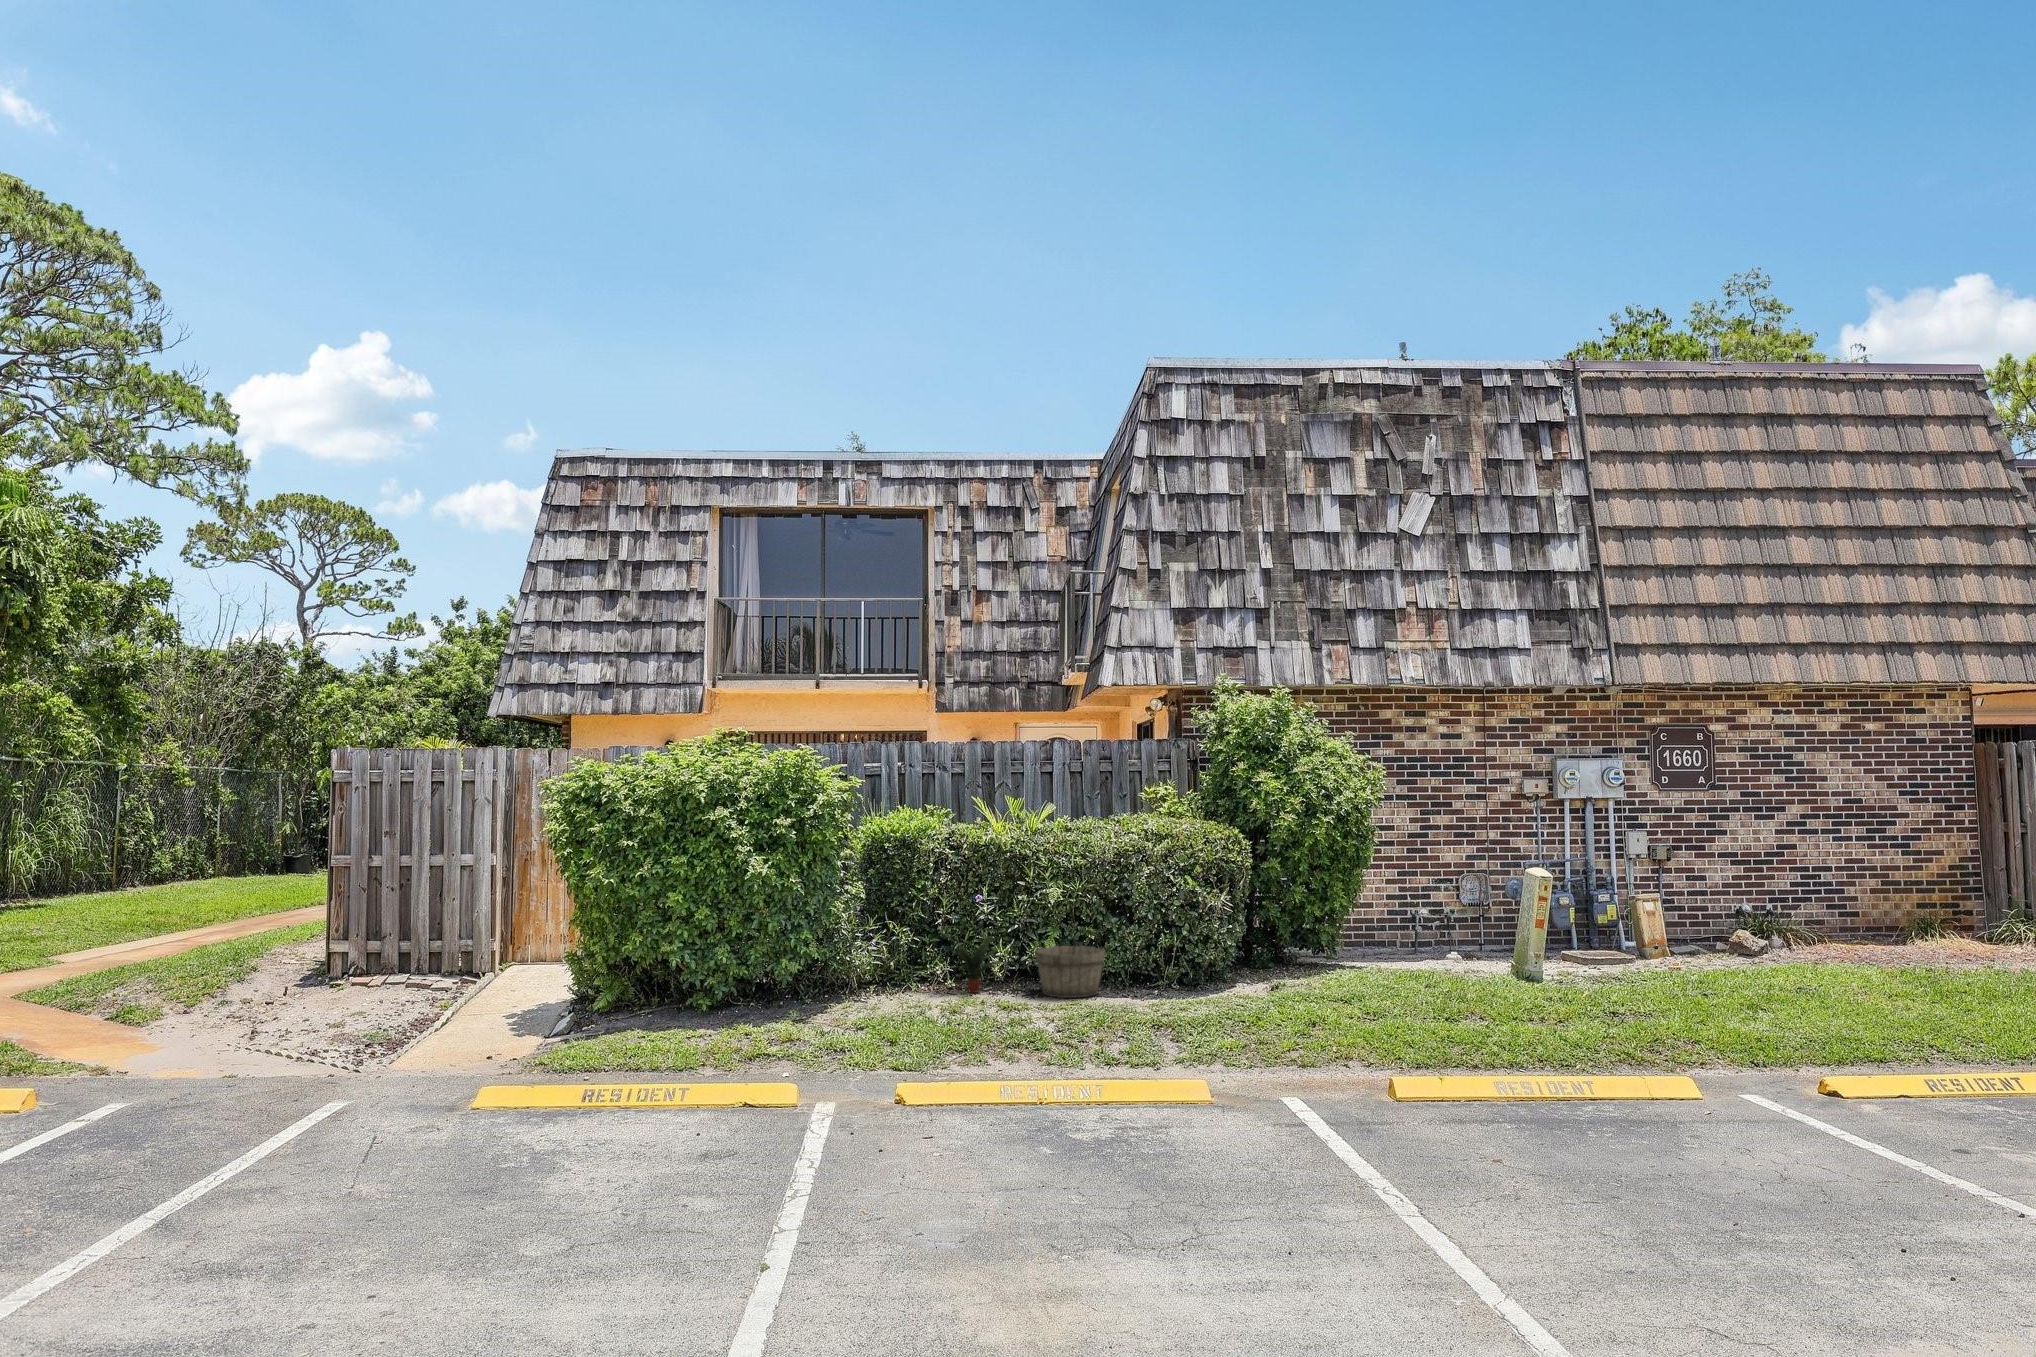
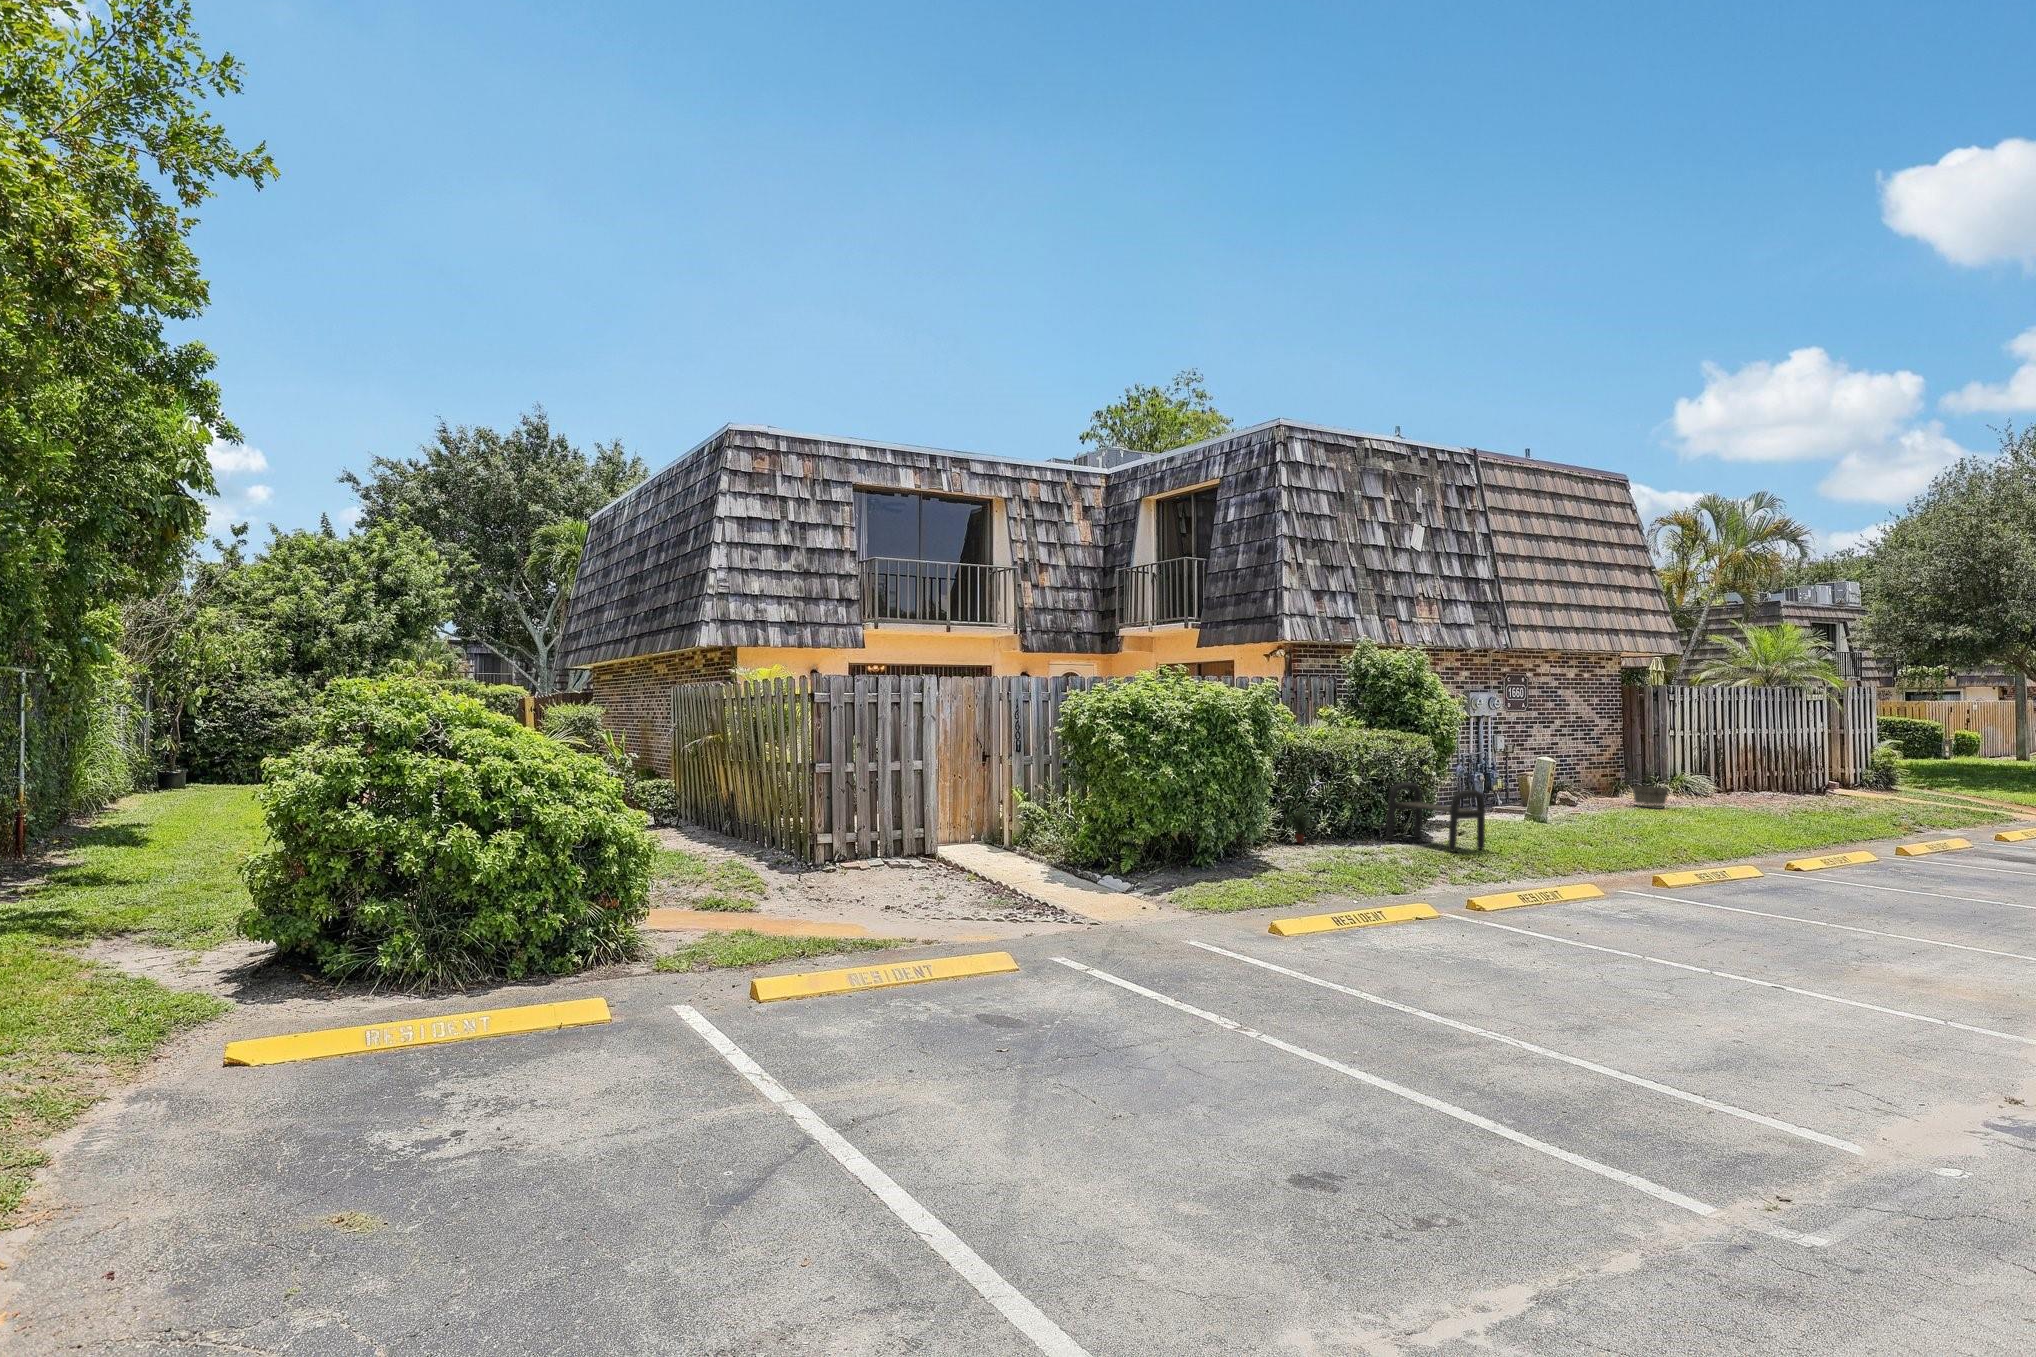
bench: none [1142,899,1259,1011] -> present [1386,782,1485,851]
wooden bucket: present [1036,939,1105,998] -> present [1632,786,1668,809]

